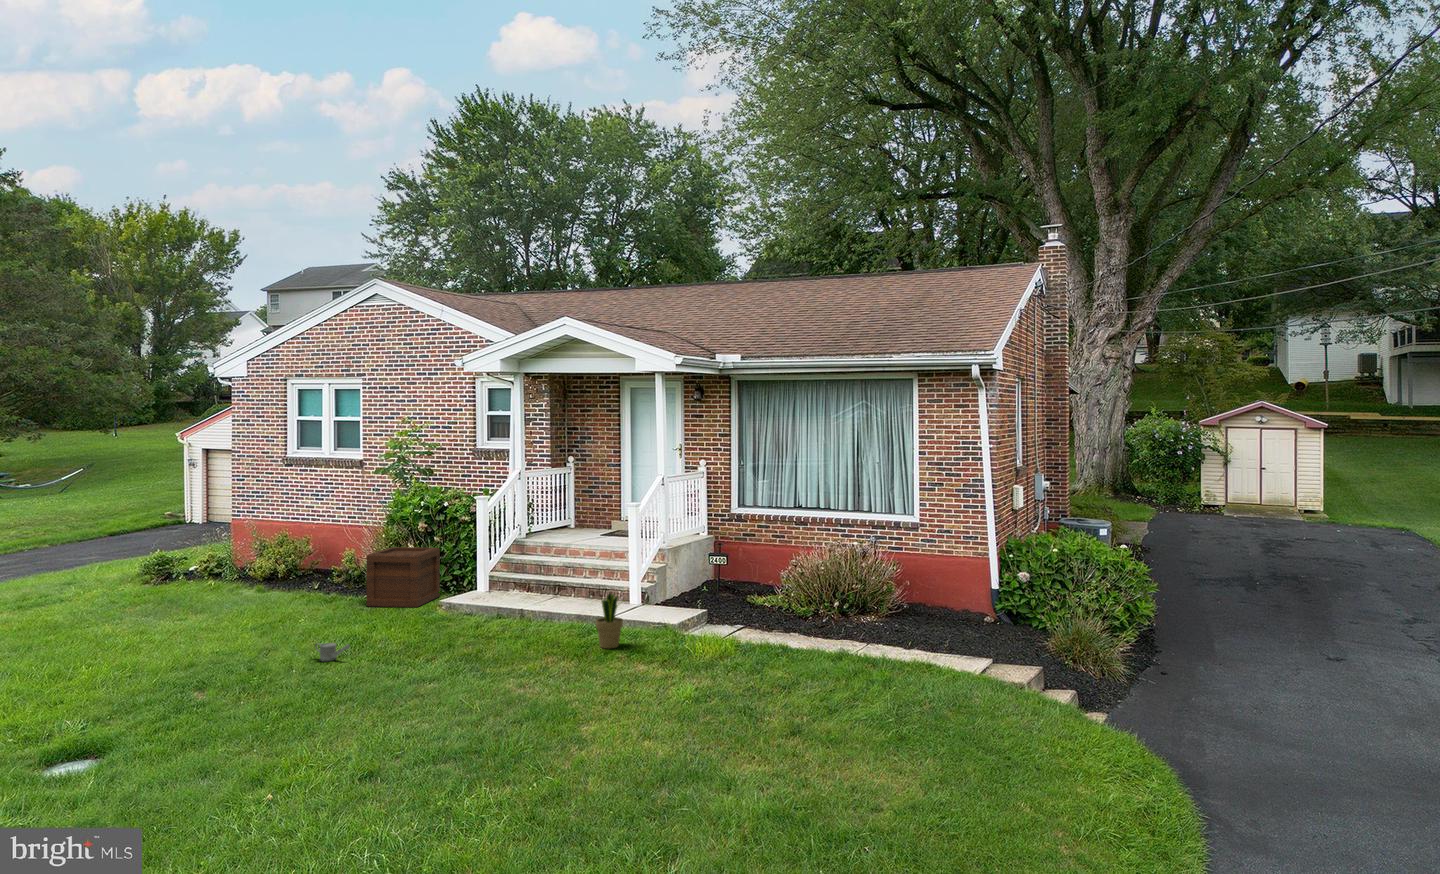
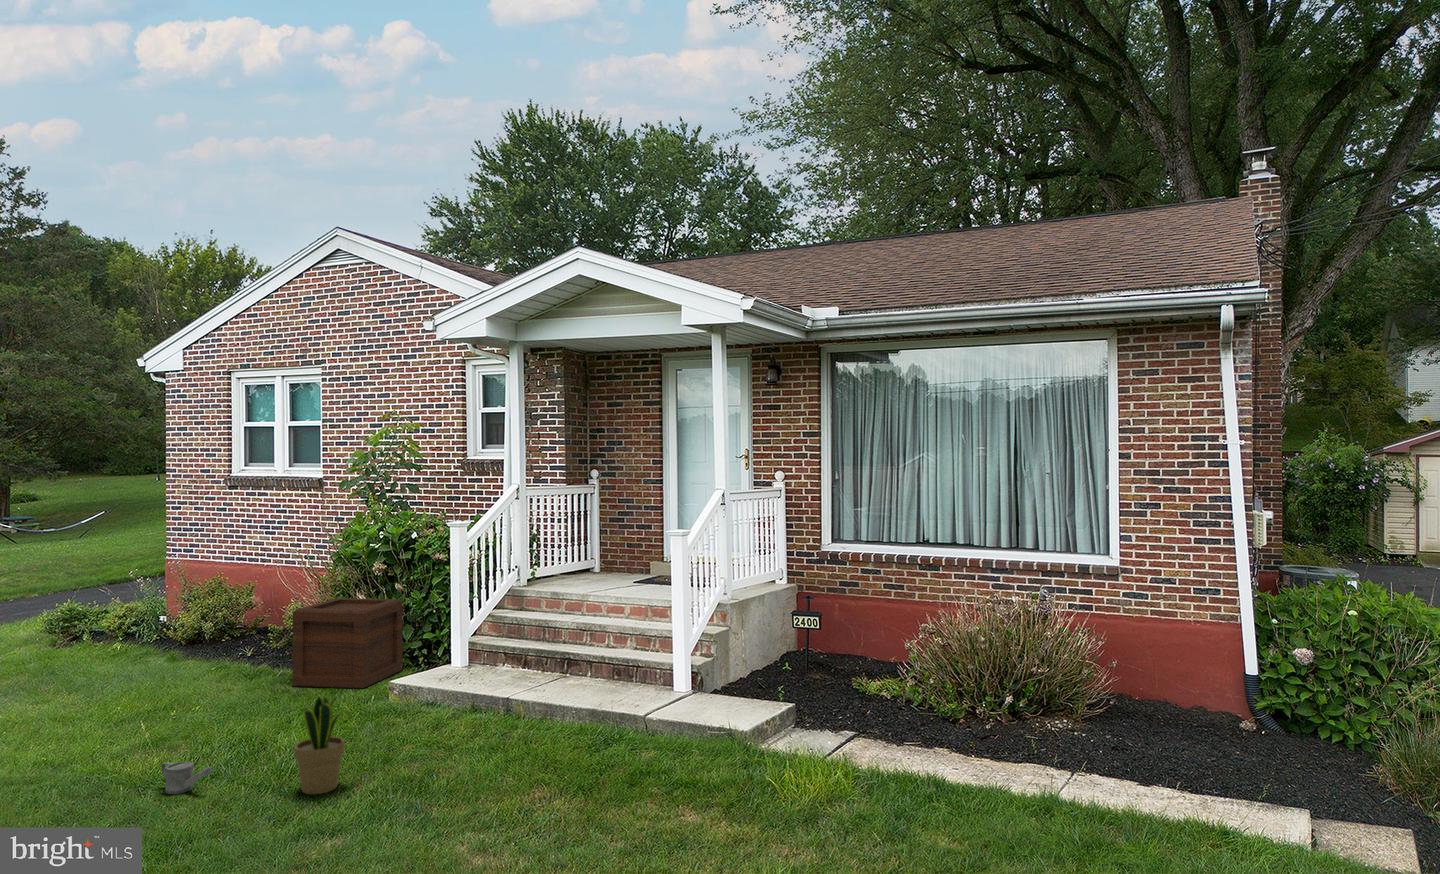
potted plant: present [596,593,623,649] -> present [294,696,350,794]

